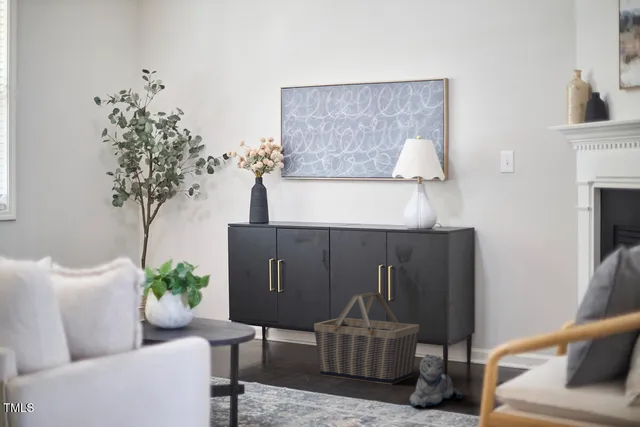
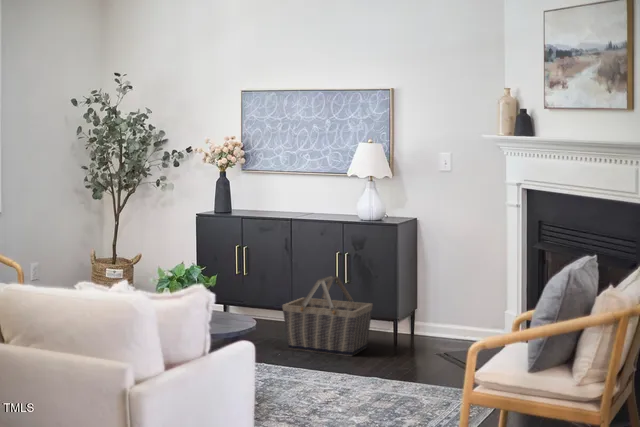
plush toy: present [410,355,462,407] -> none [372,333,415,378]

